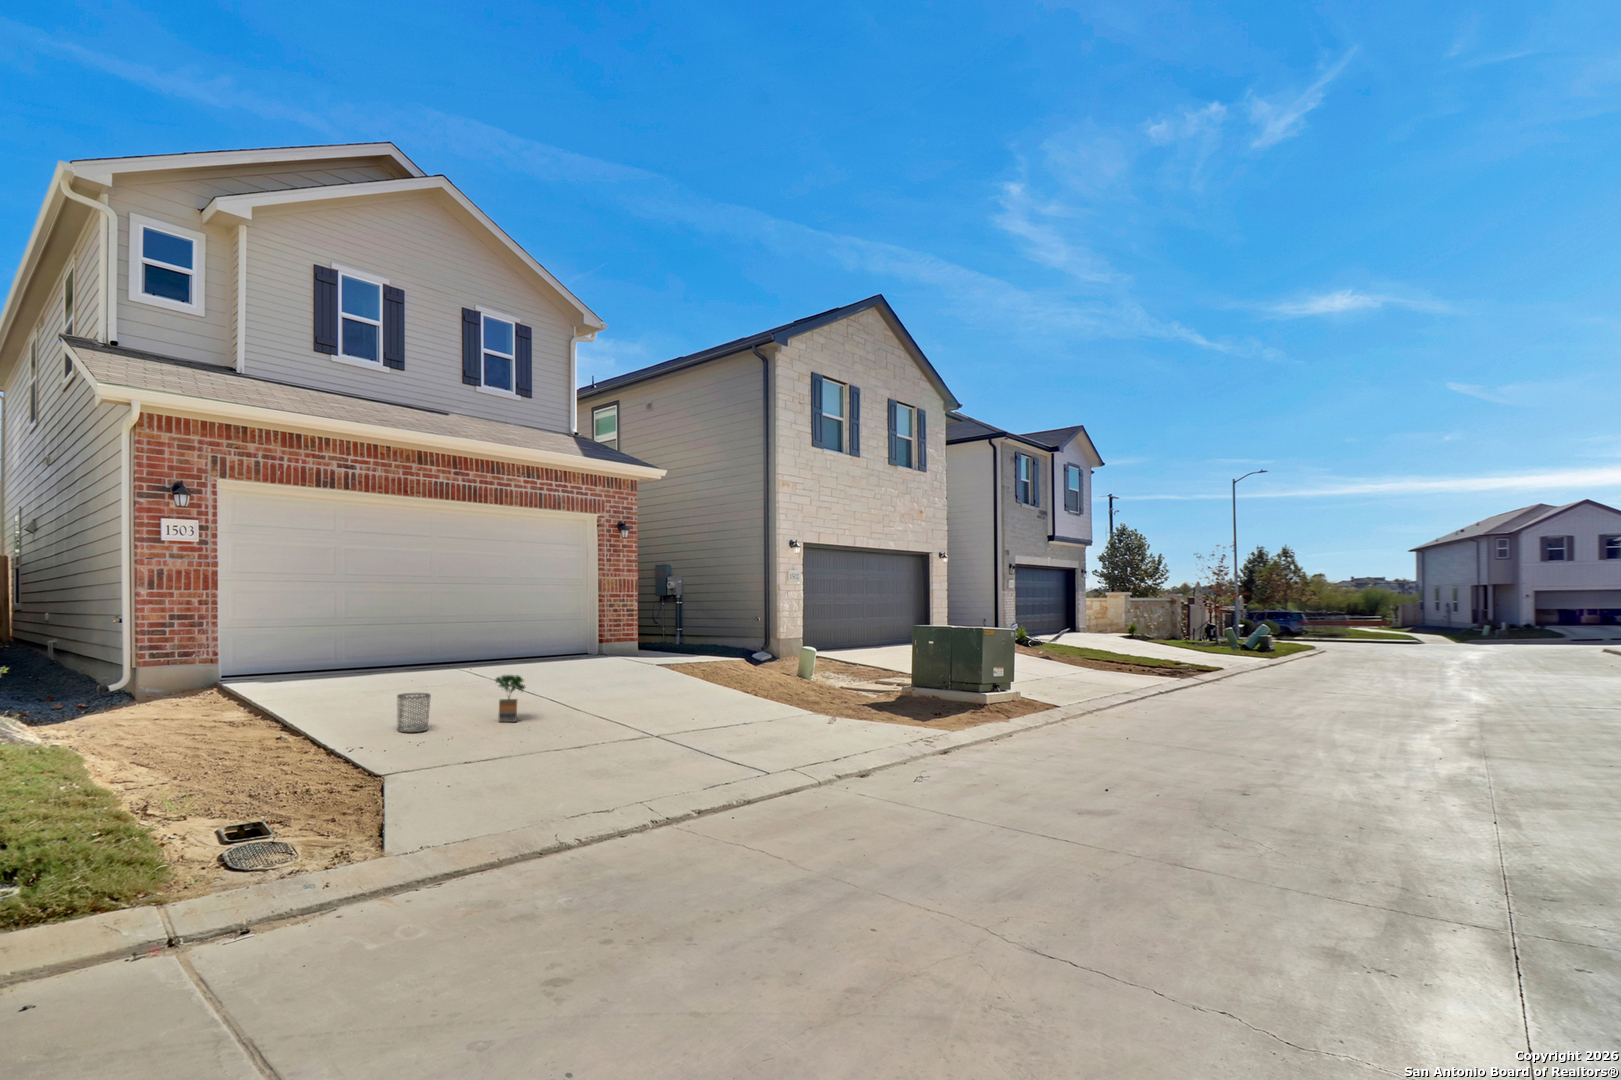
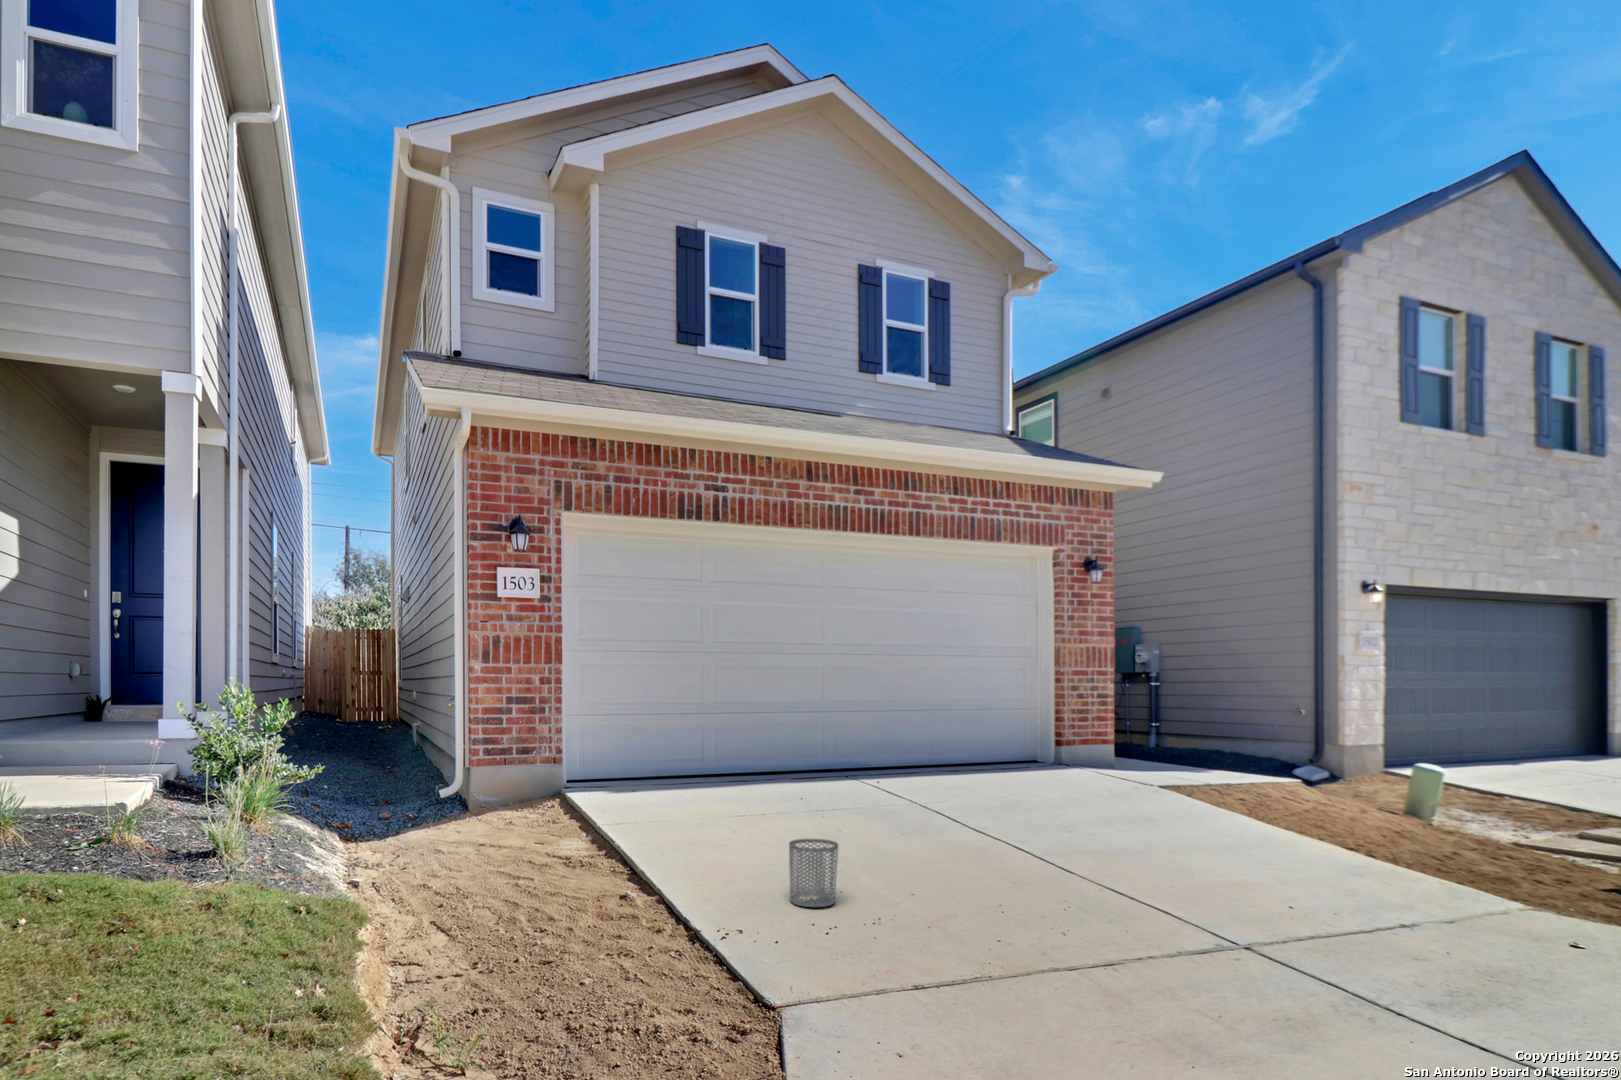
potted tree: present [496,675,526,722] -> none [931,812,985,895]

